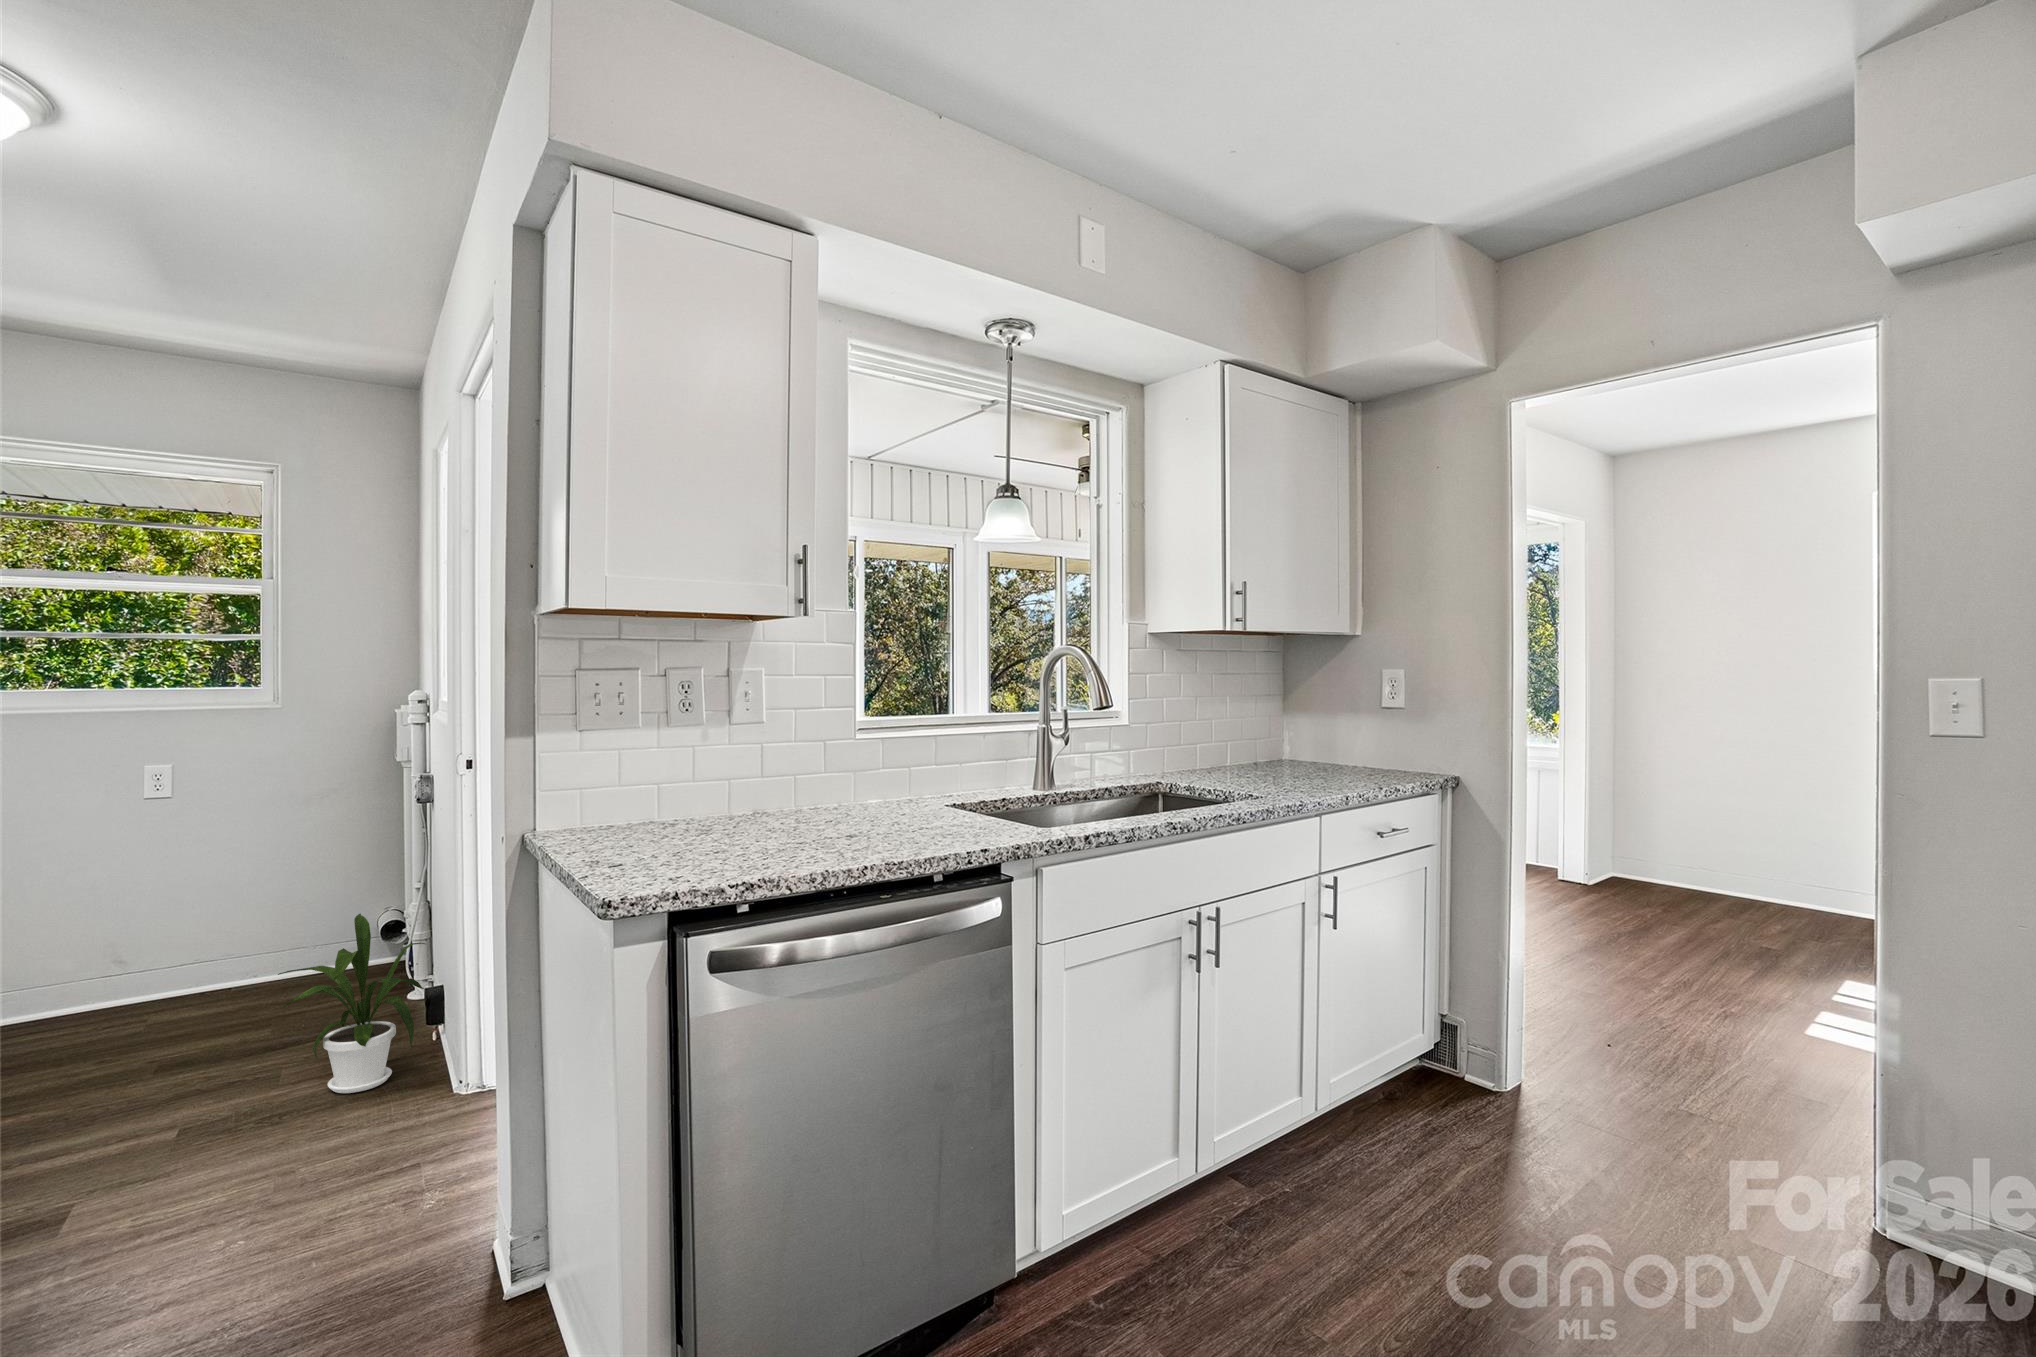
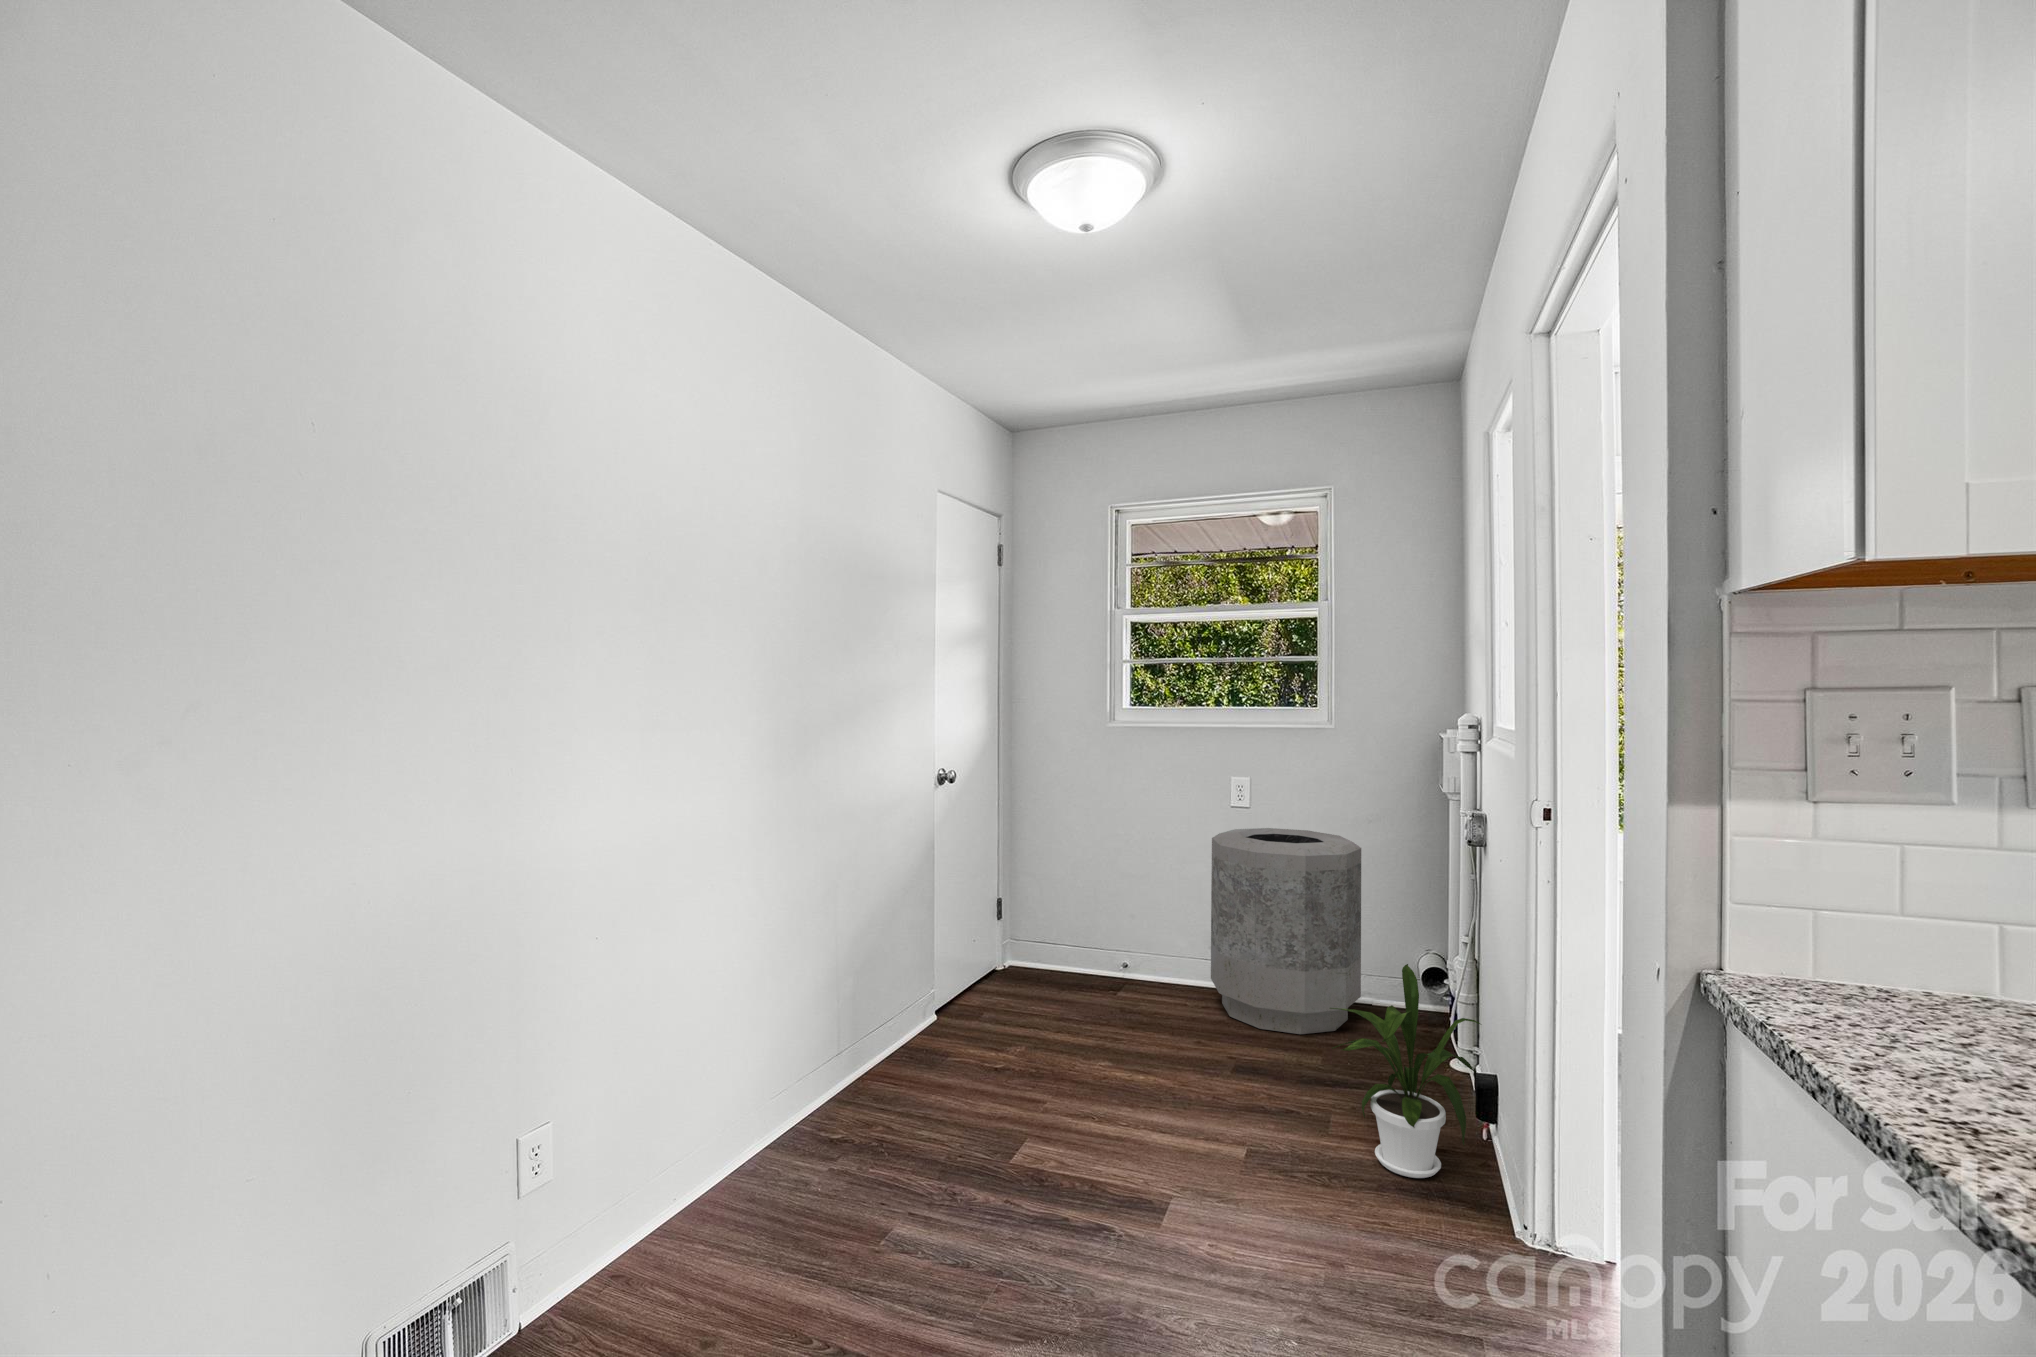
trash can: none [113,816,315,1034] -> present [1211,828,1361,1034]

